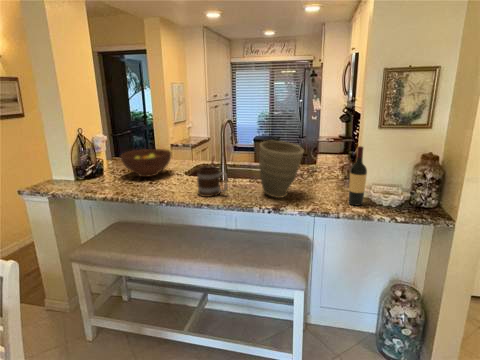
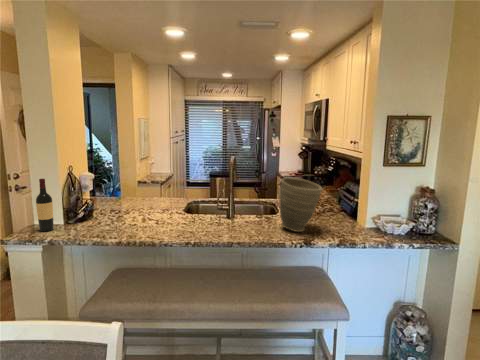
wine bottle: present [349,146,367,206] -> present [36,179,54,231]
fruit bowl: present [121,149,172,177] -> none [119,187,173,218]
mug: present [197,166,227,197] -> none [219,203,252,235]

